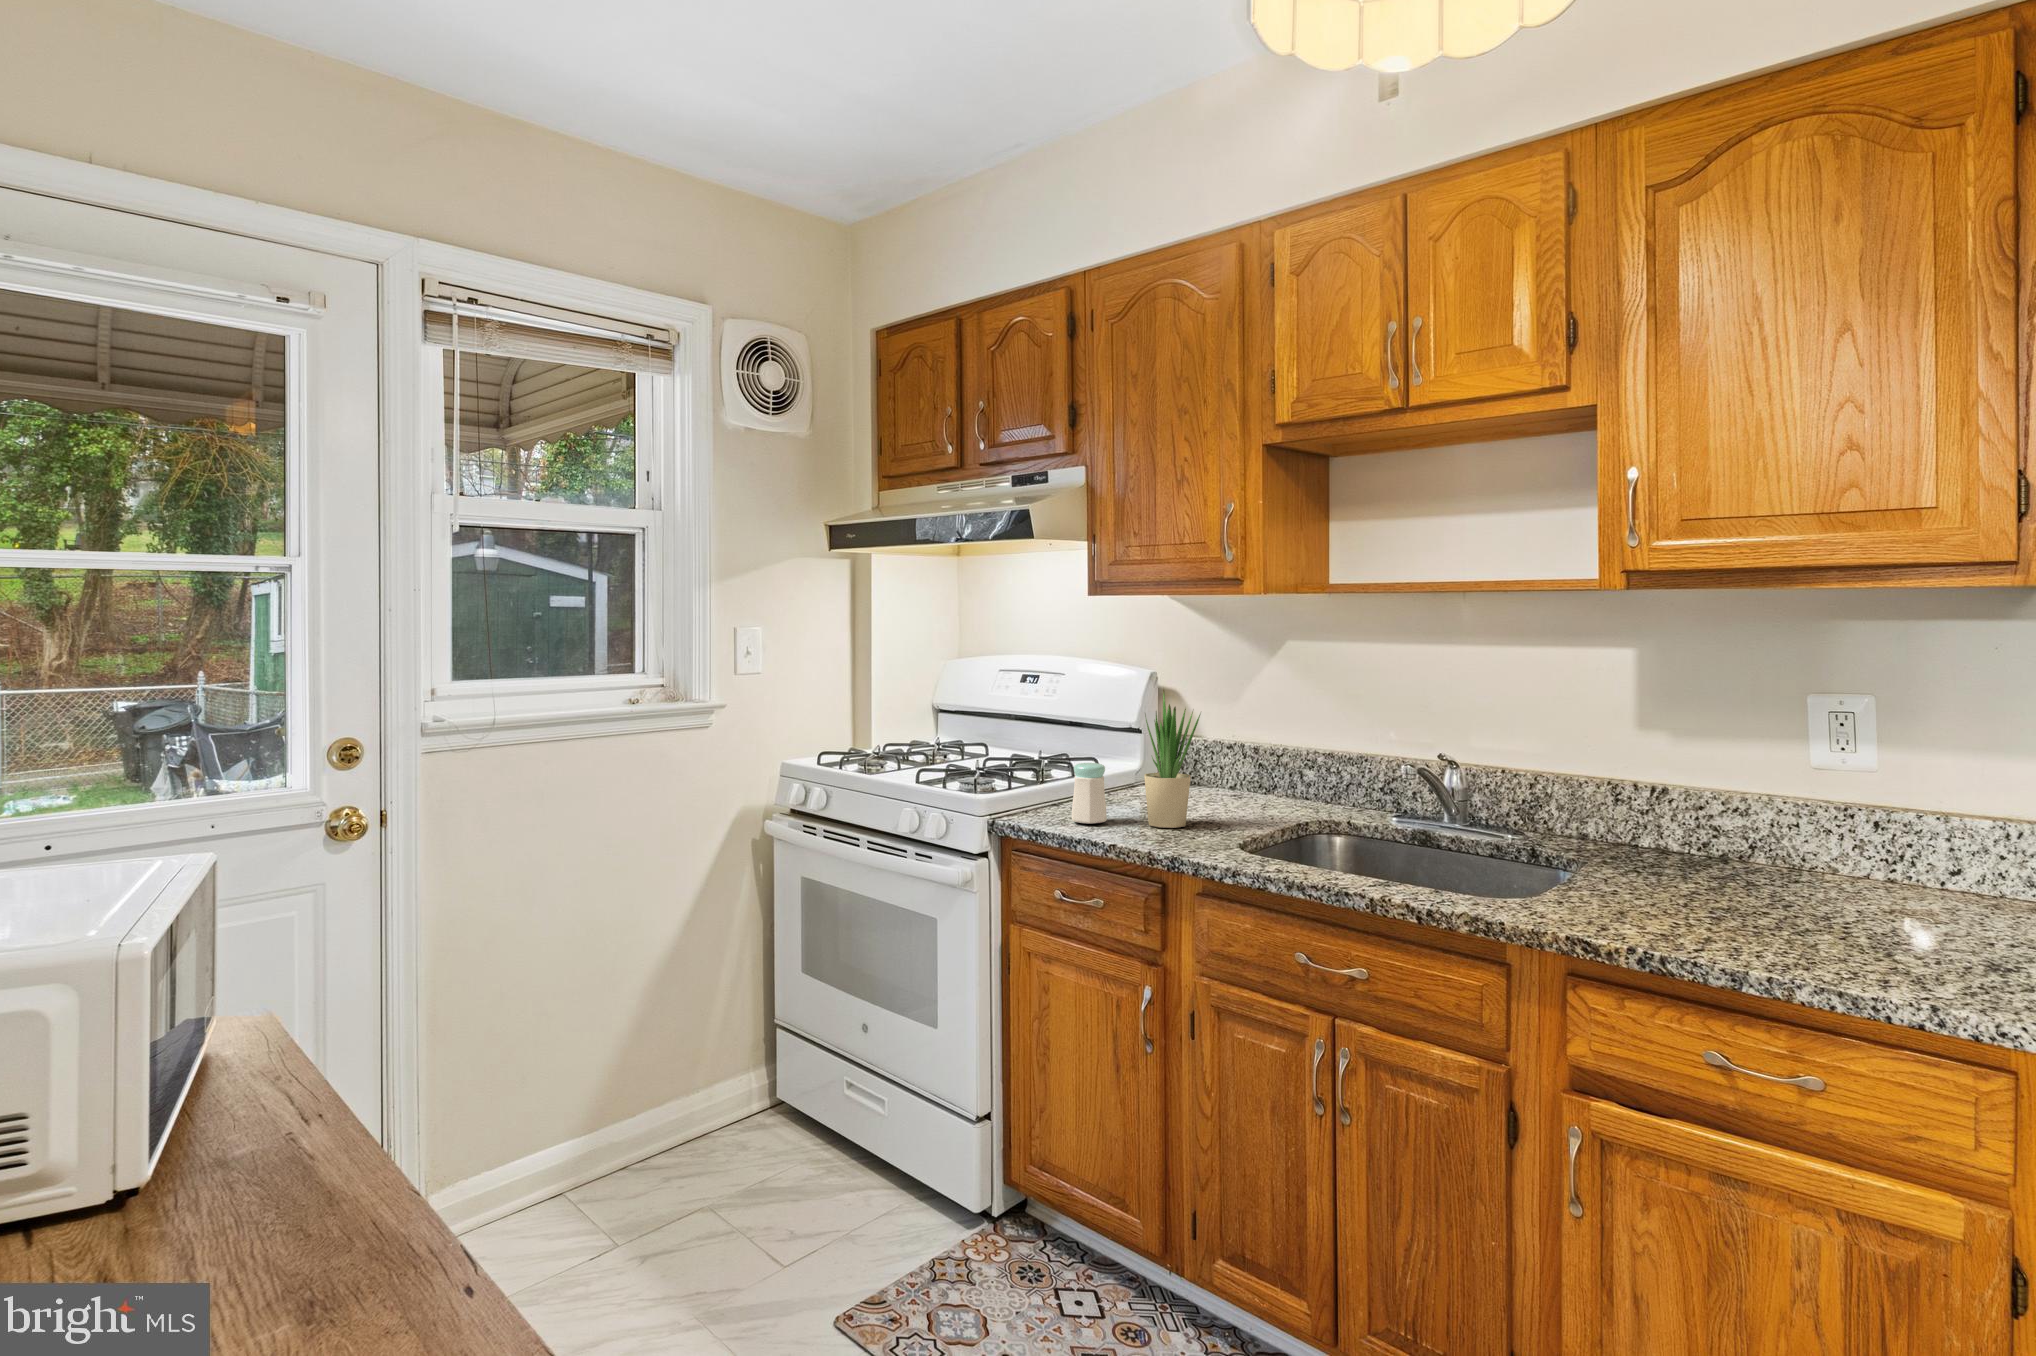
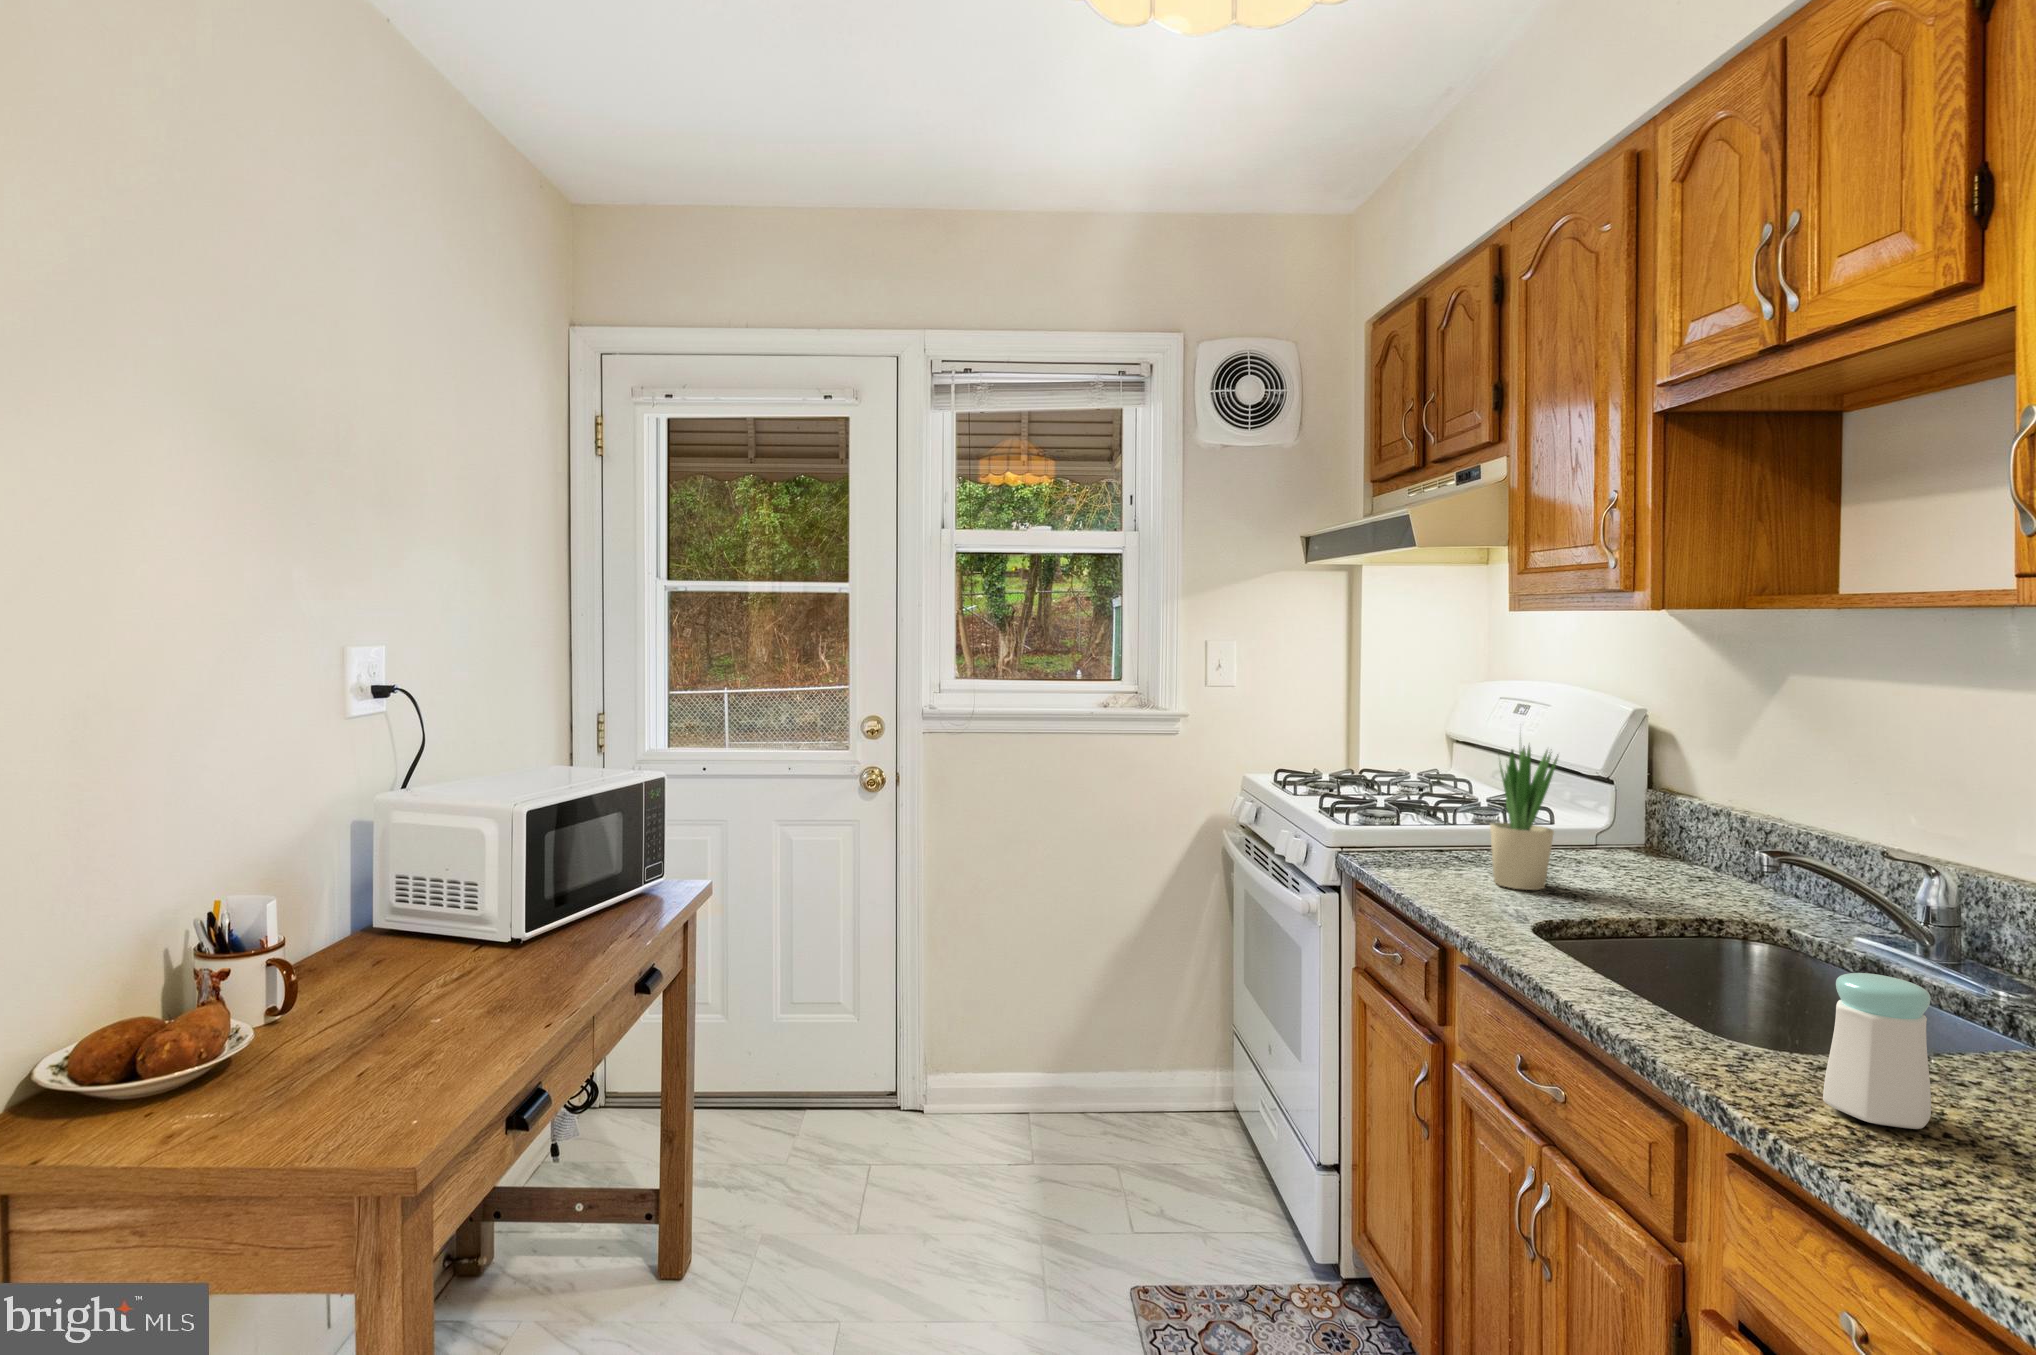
salt shaker: present [1072,763,1107,824] -> present [1823,973,1931,1129]

